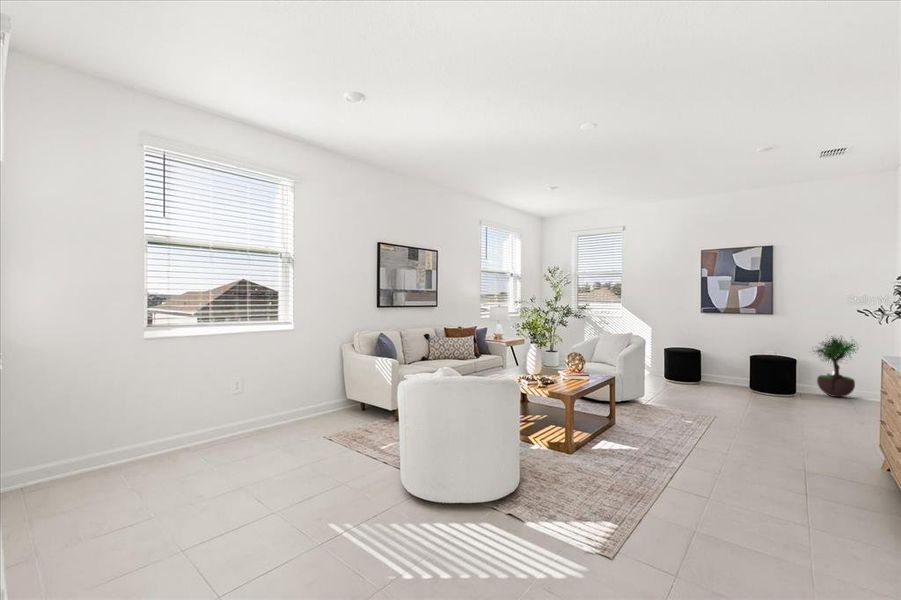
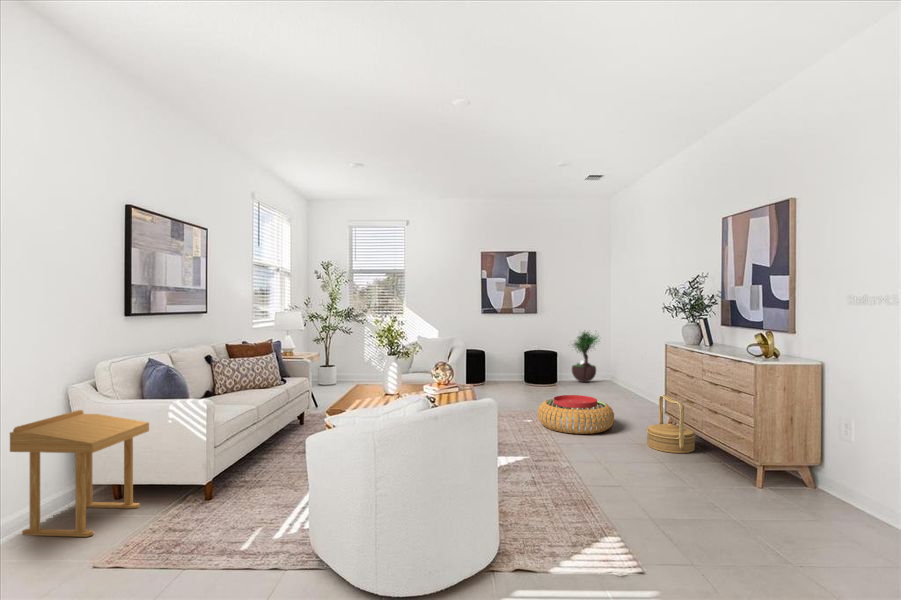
side table: none [304,360,366,427] -> present [10,410,149,537]
pouf: none [696,401,792,446] -> present [538,395,614,434]
woven basket: none [806,415,879,489] -> present [646,395,696,453]

